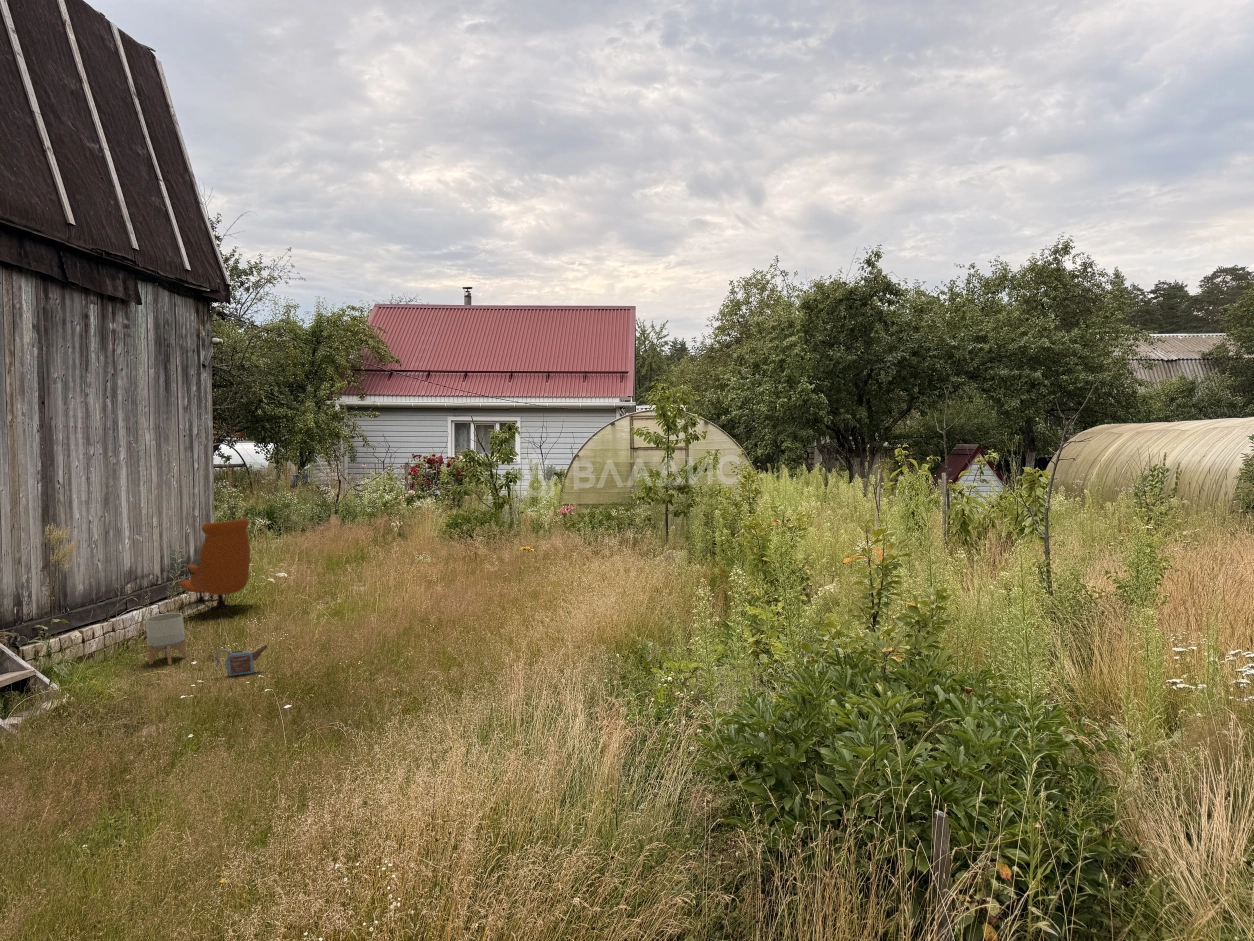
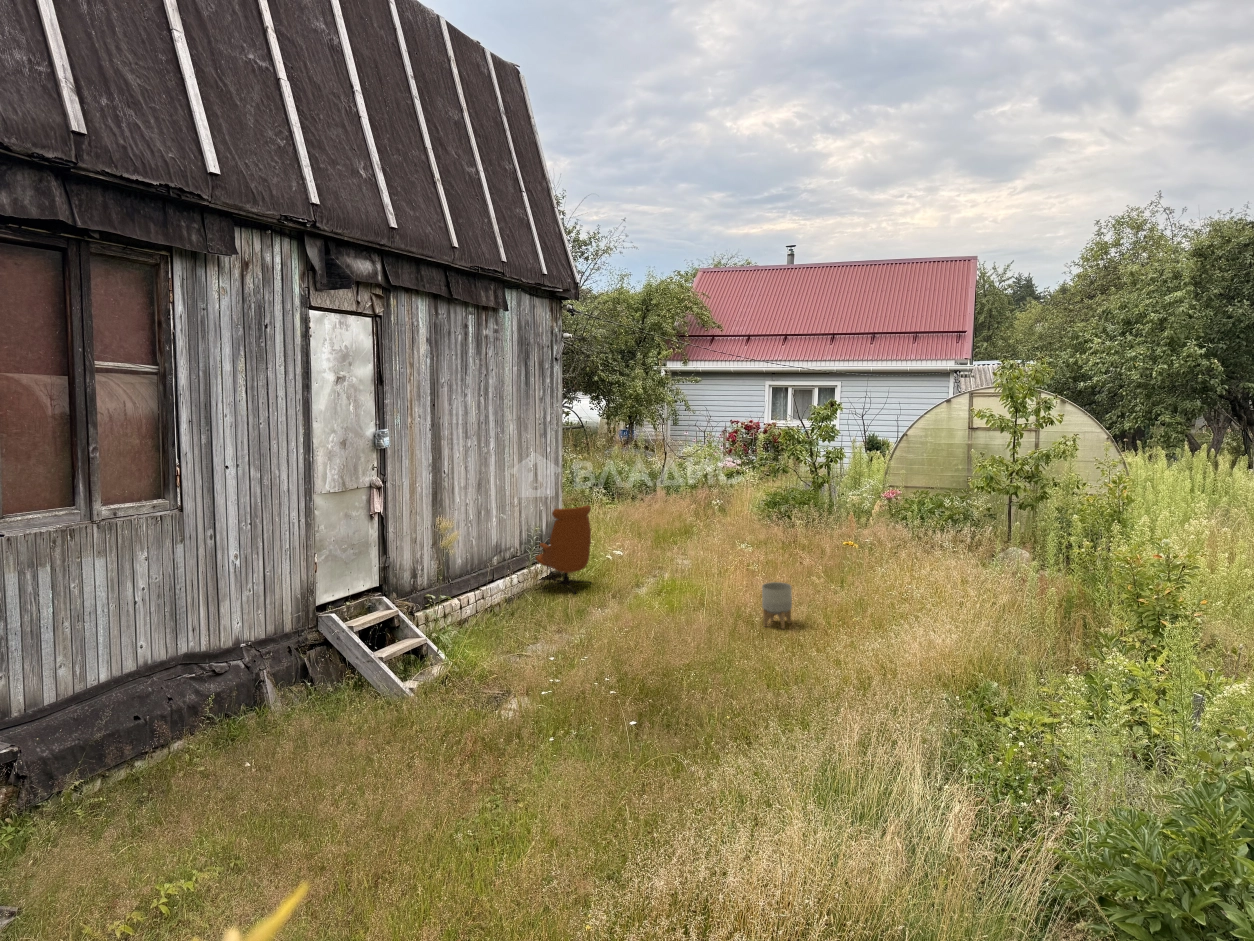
planter: present [146,613,186,665] -> present [762,582,792,629]
watering can: present [215,645,268,676] -> none [564,636,608,661]

